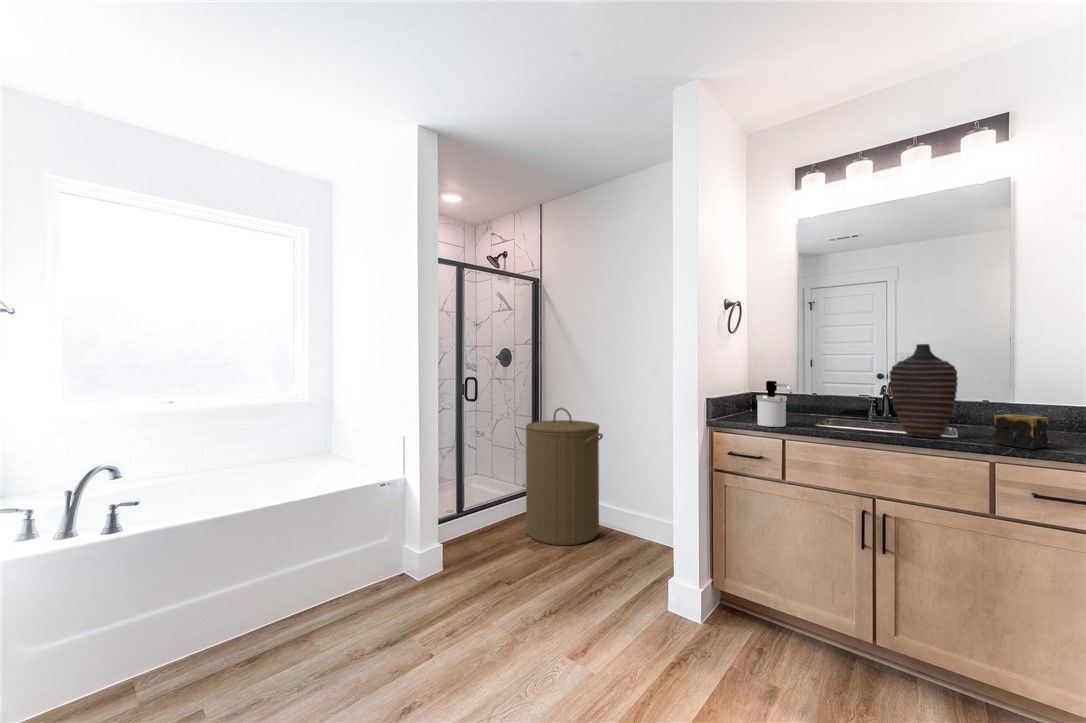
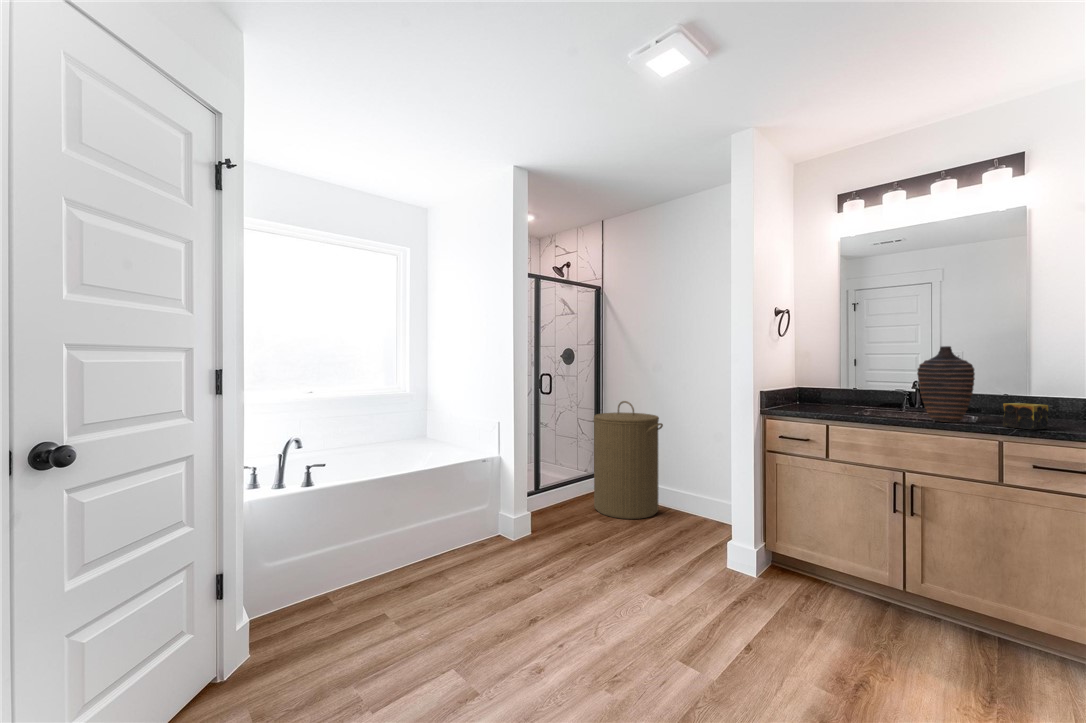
soap dispenser: present [756,381,792,427] -> none [804,377,835,415]

